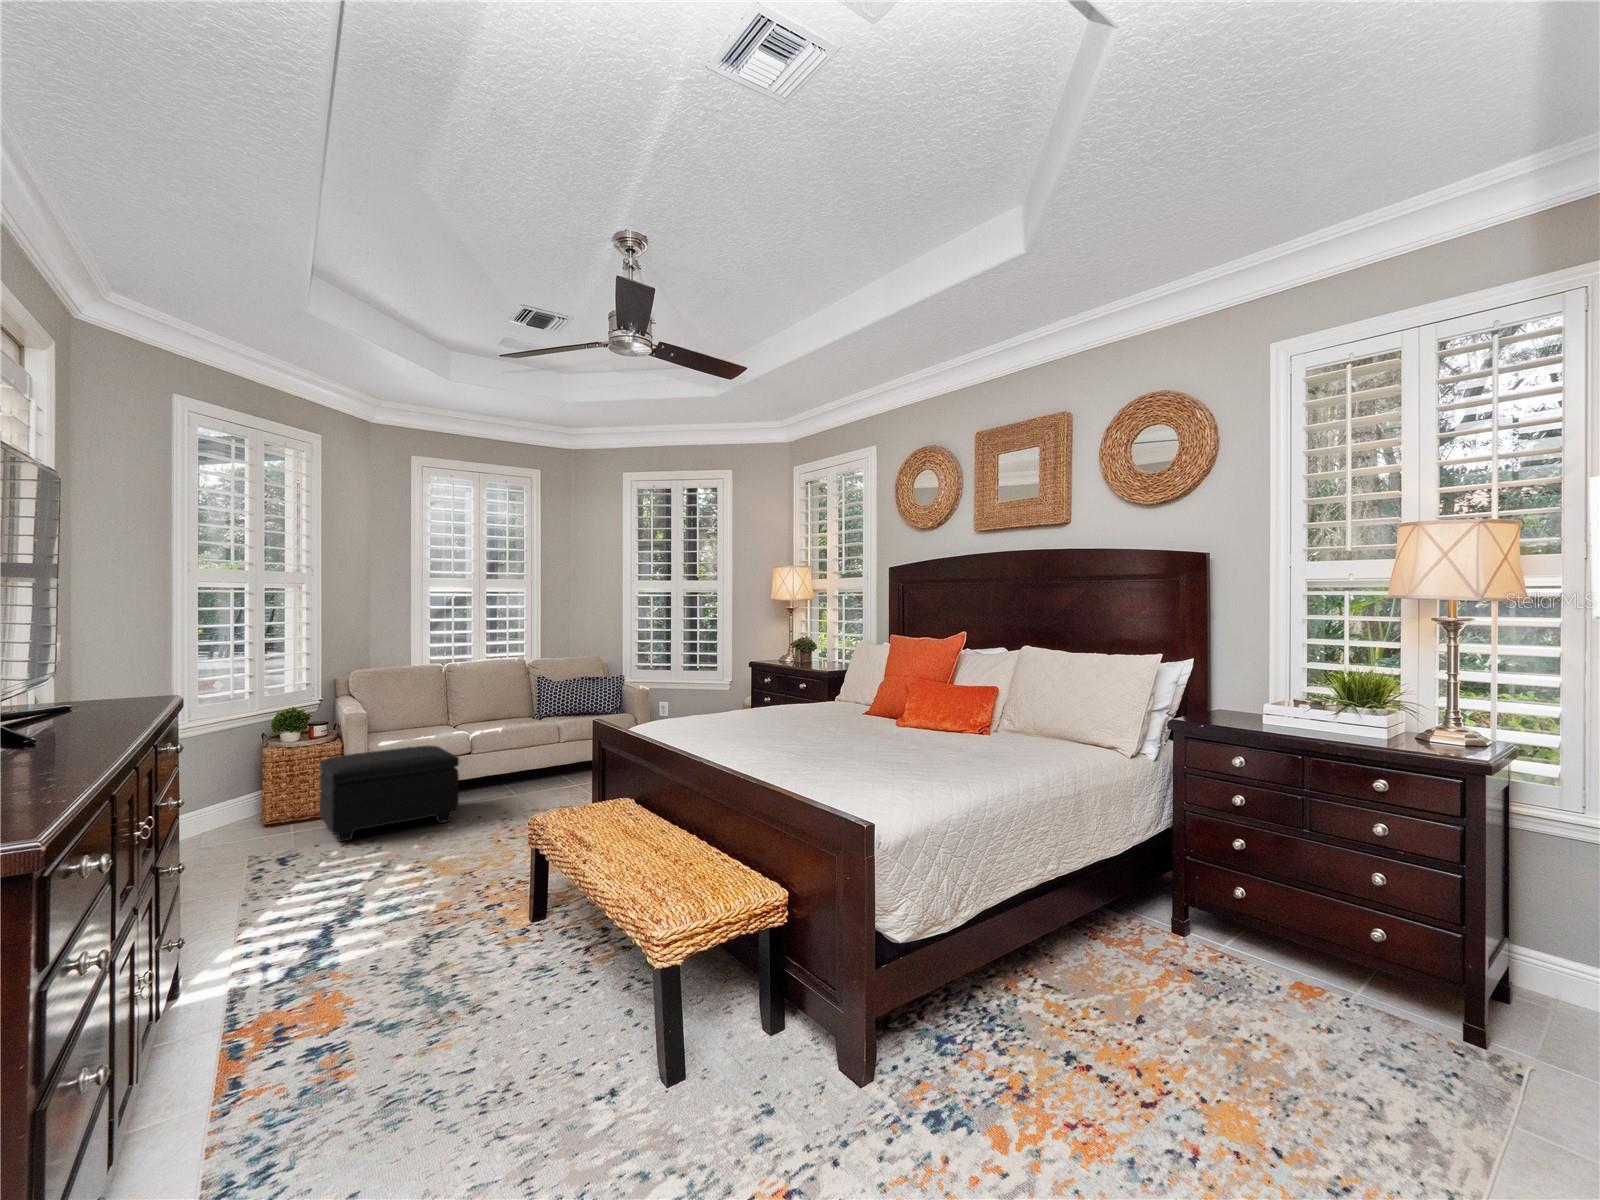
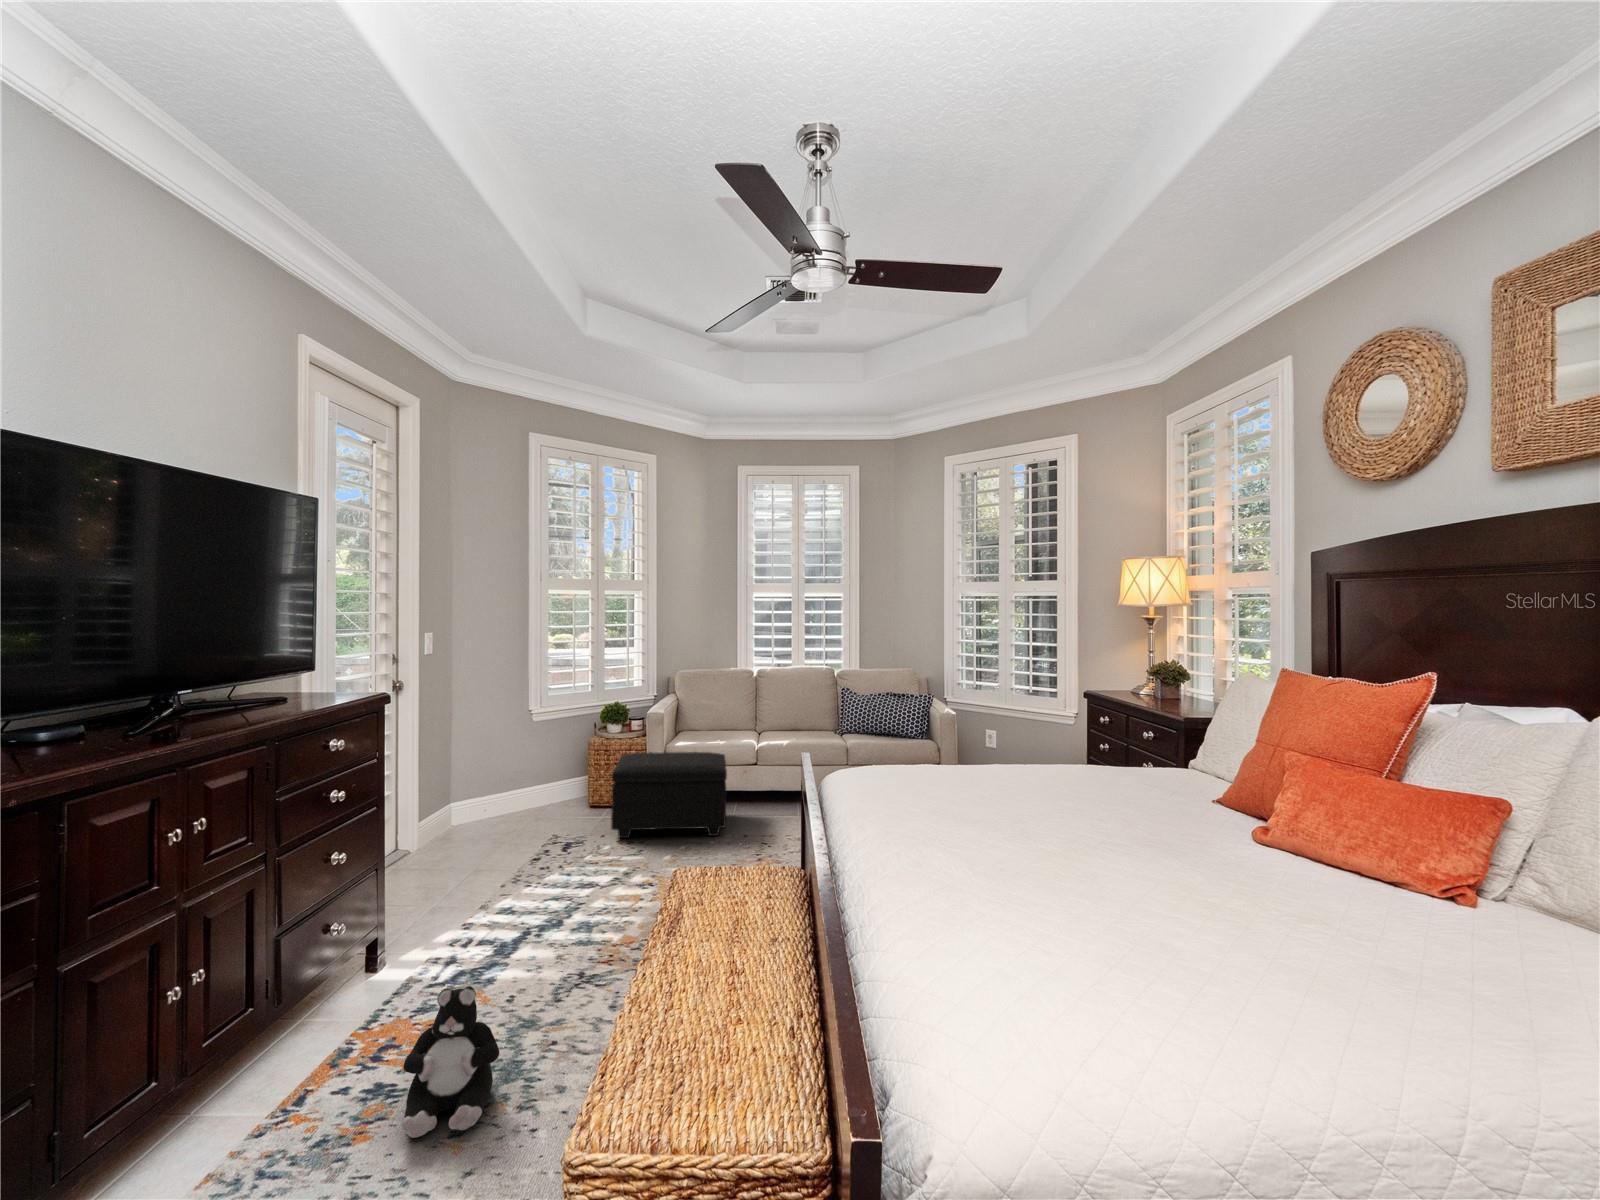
plush toy: none [344,928,443,1055] -> present [402,986,499,1138]

